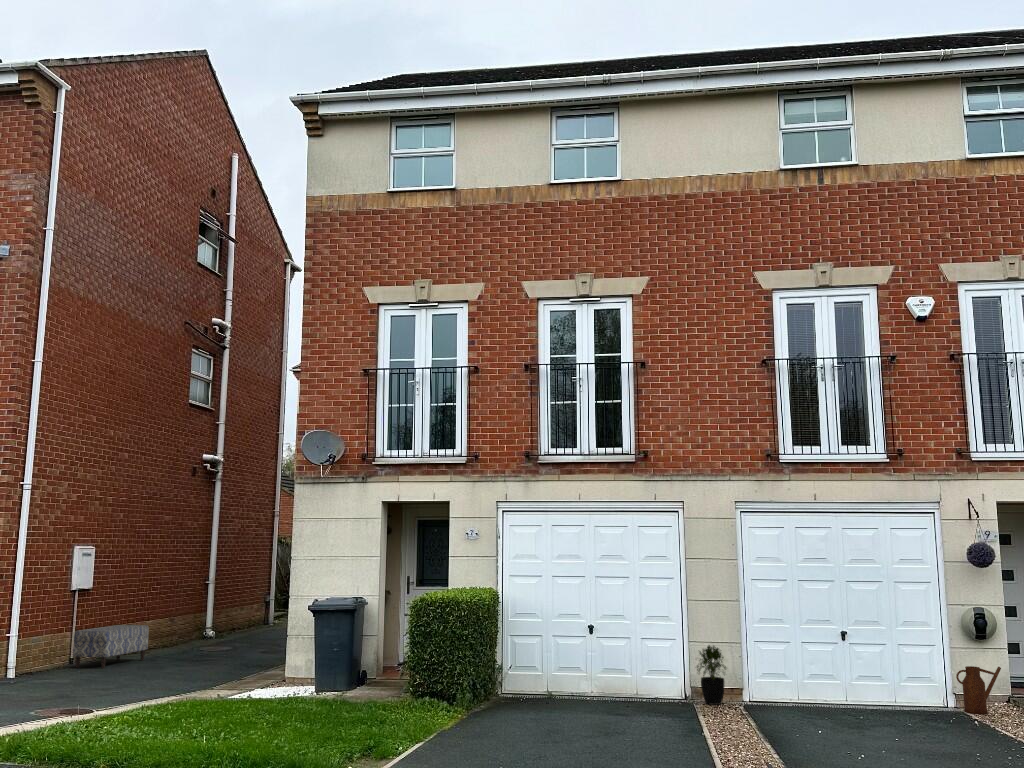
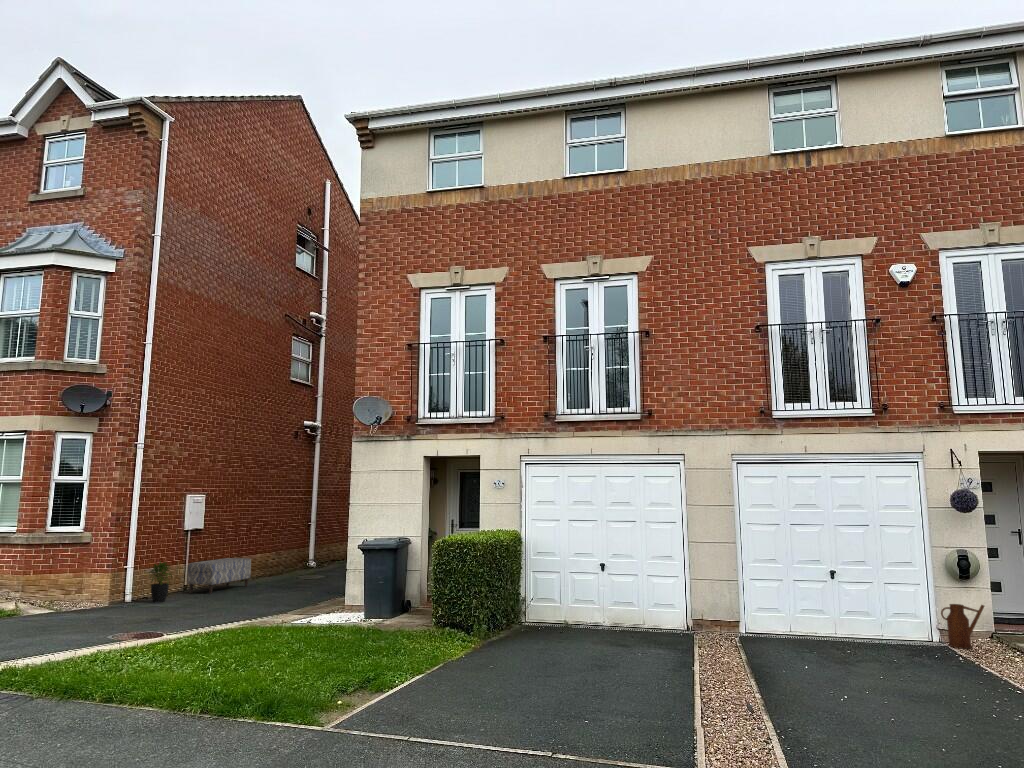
potted plant: present [697,645,726,705] -> present [149,561,172,602]

